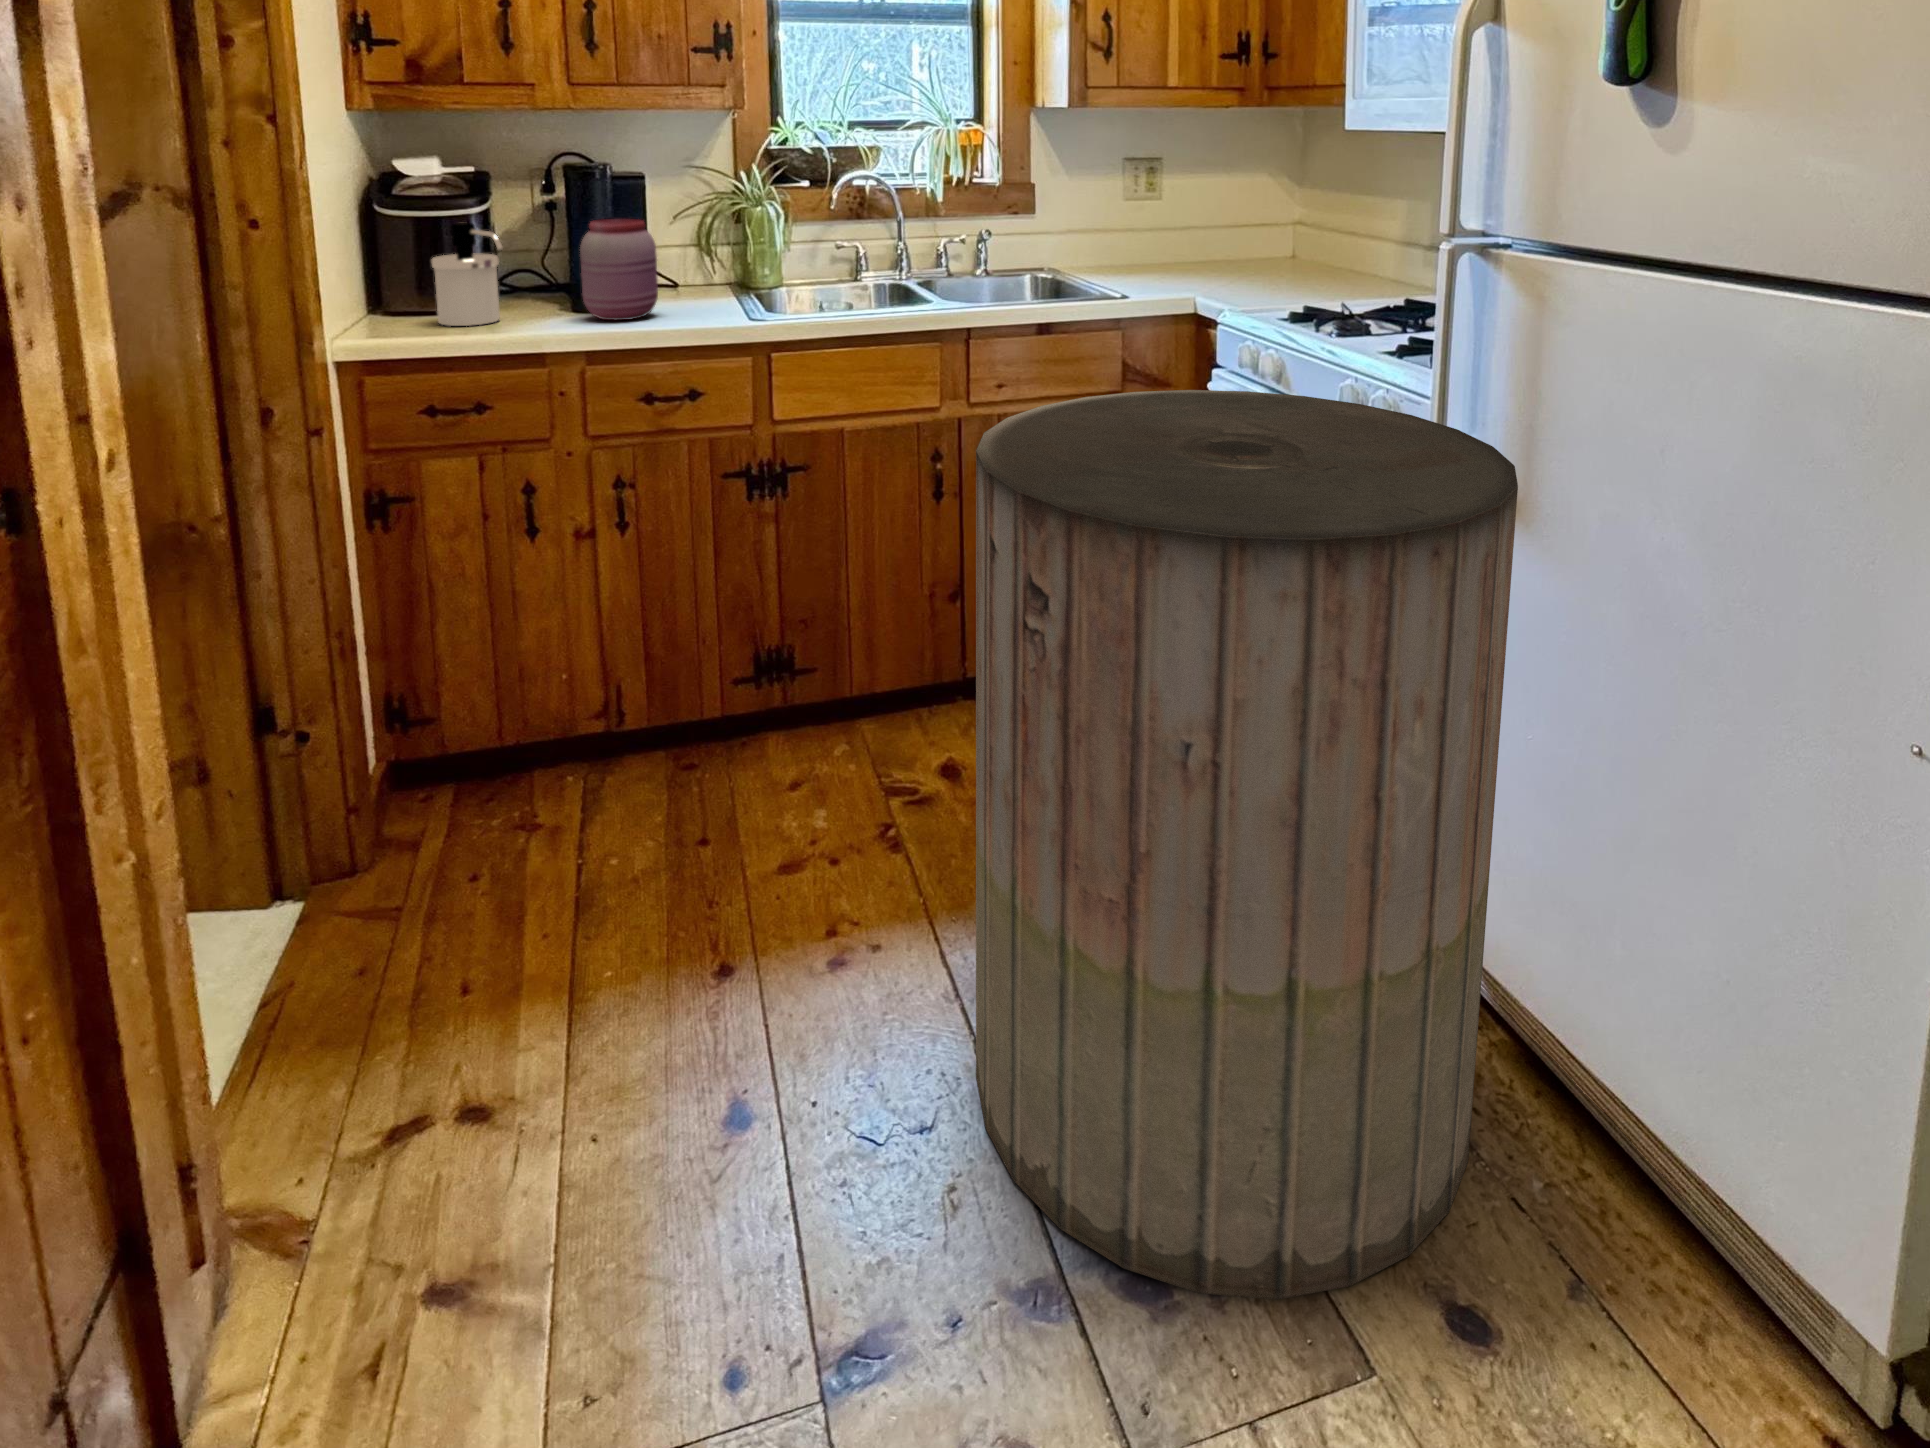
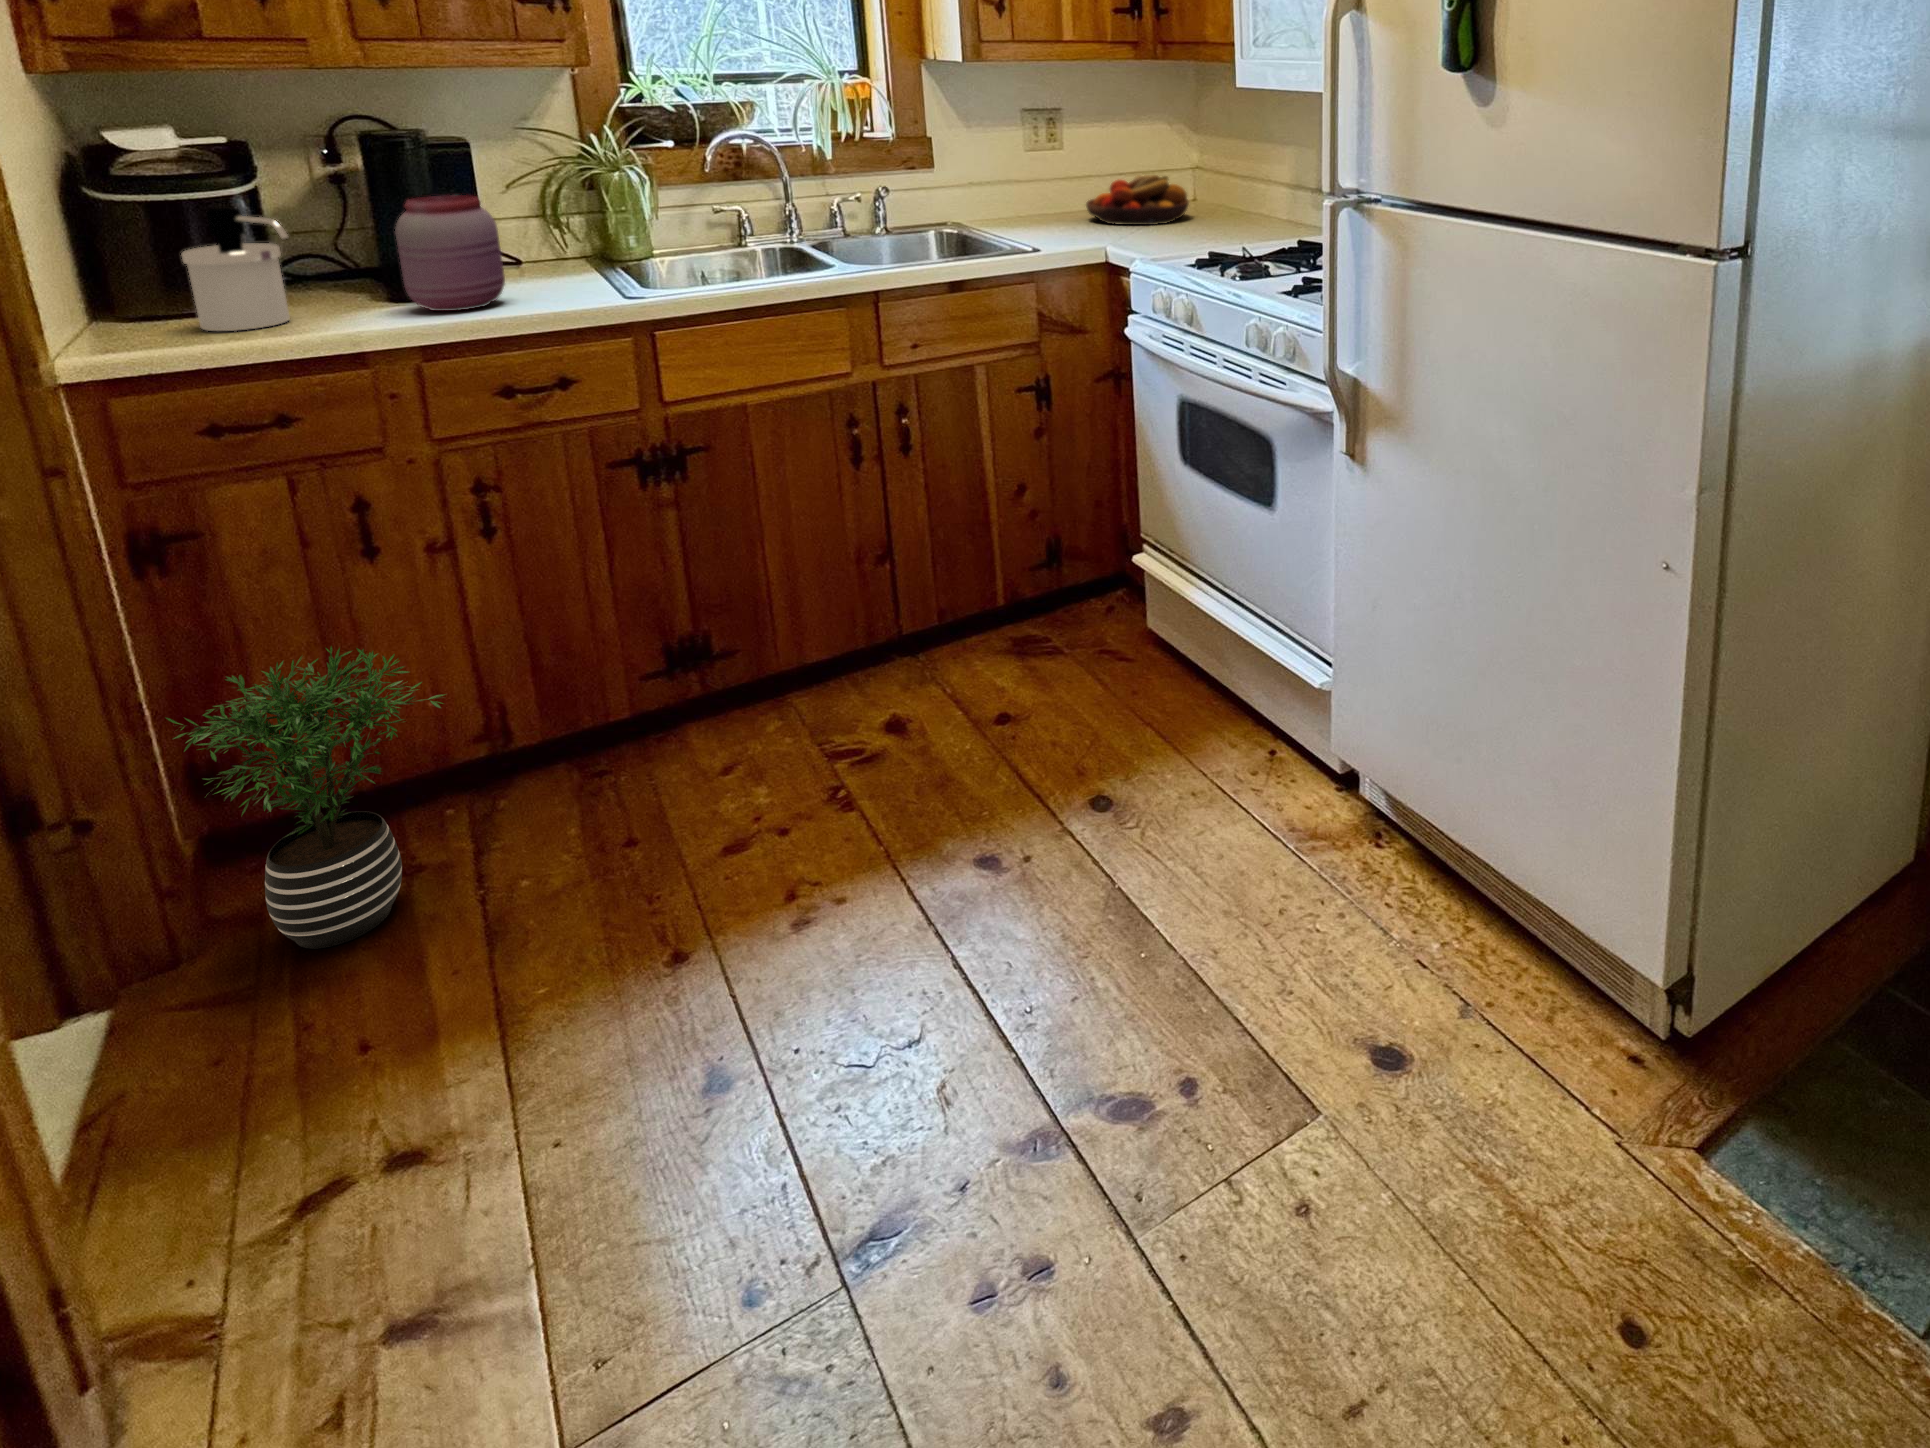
fruit bowl: none [1176,225,1283,276] -> present [1086,175,1189,225]
trash can: present [976,390,1518,1300] -> none [916,340,1393,1100]
potted plant: none [368,607,572,881] -> present [165,646,445,949]

